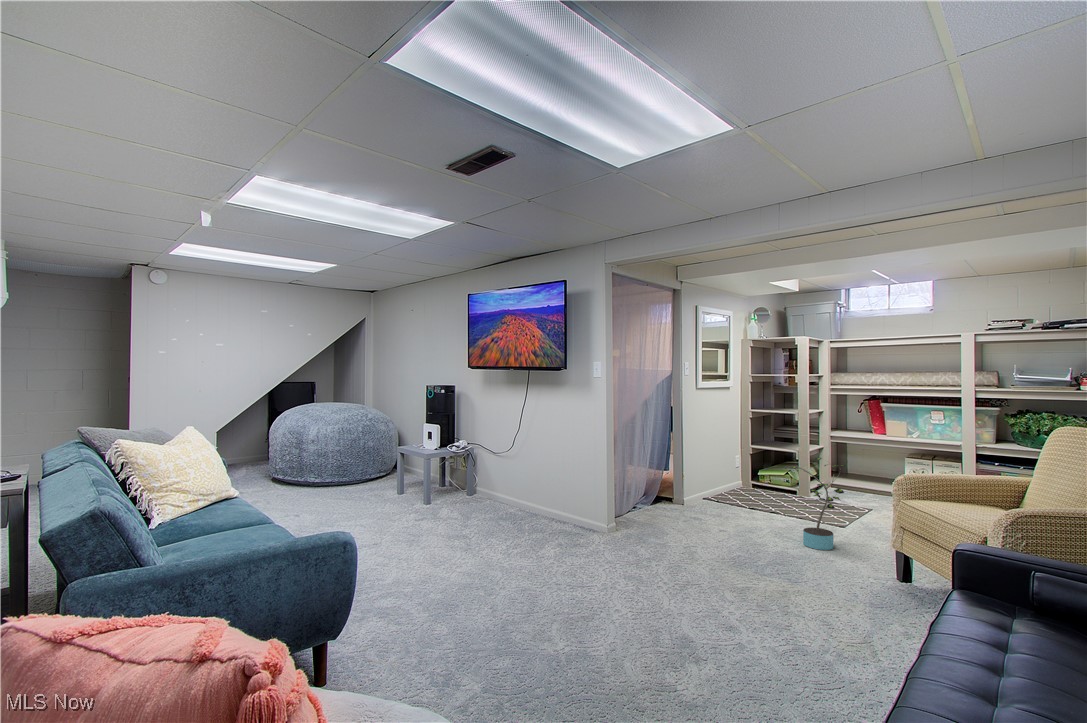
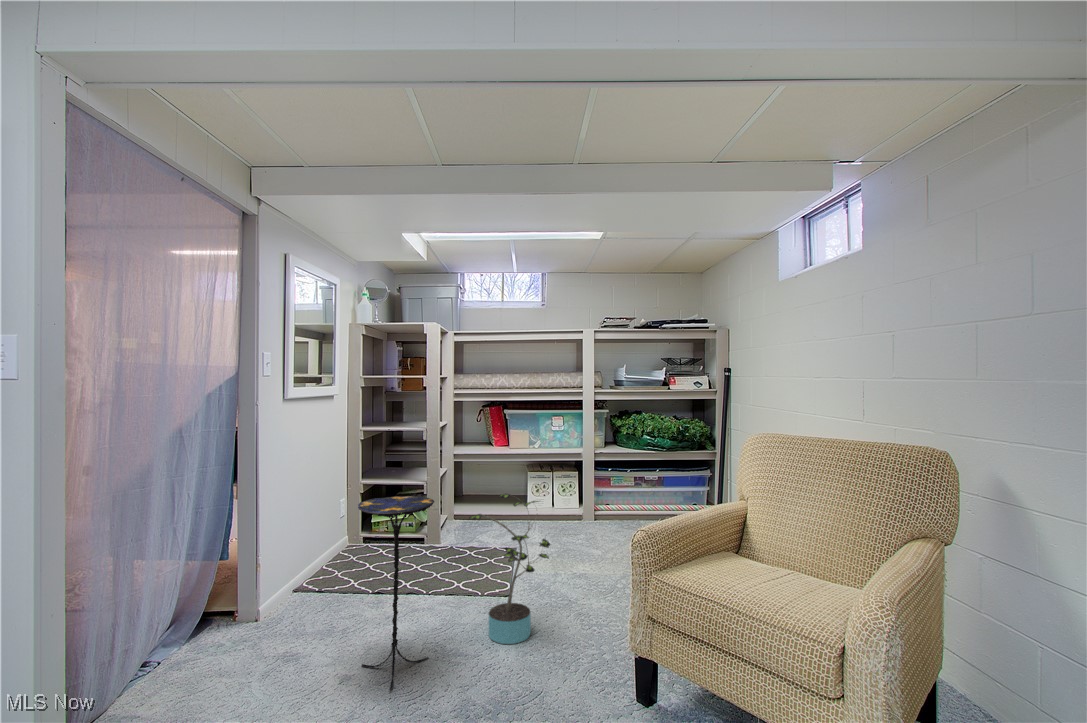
side table: none [719,447,762,544] -> present [358,496,434,690]

